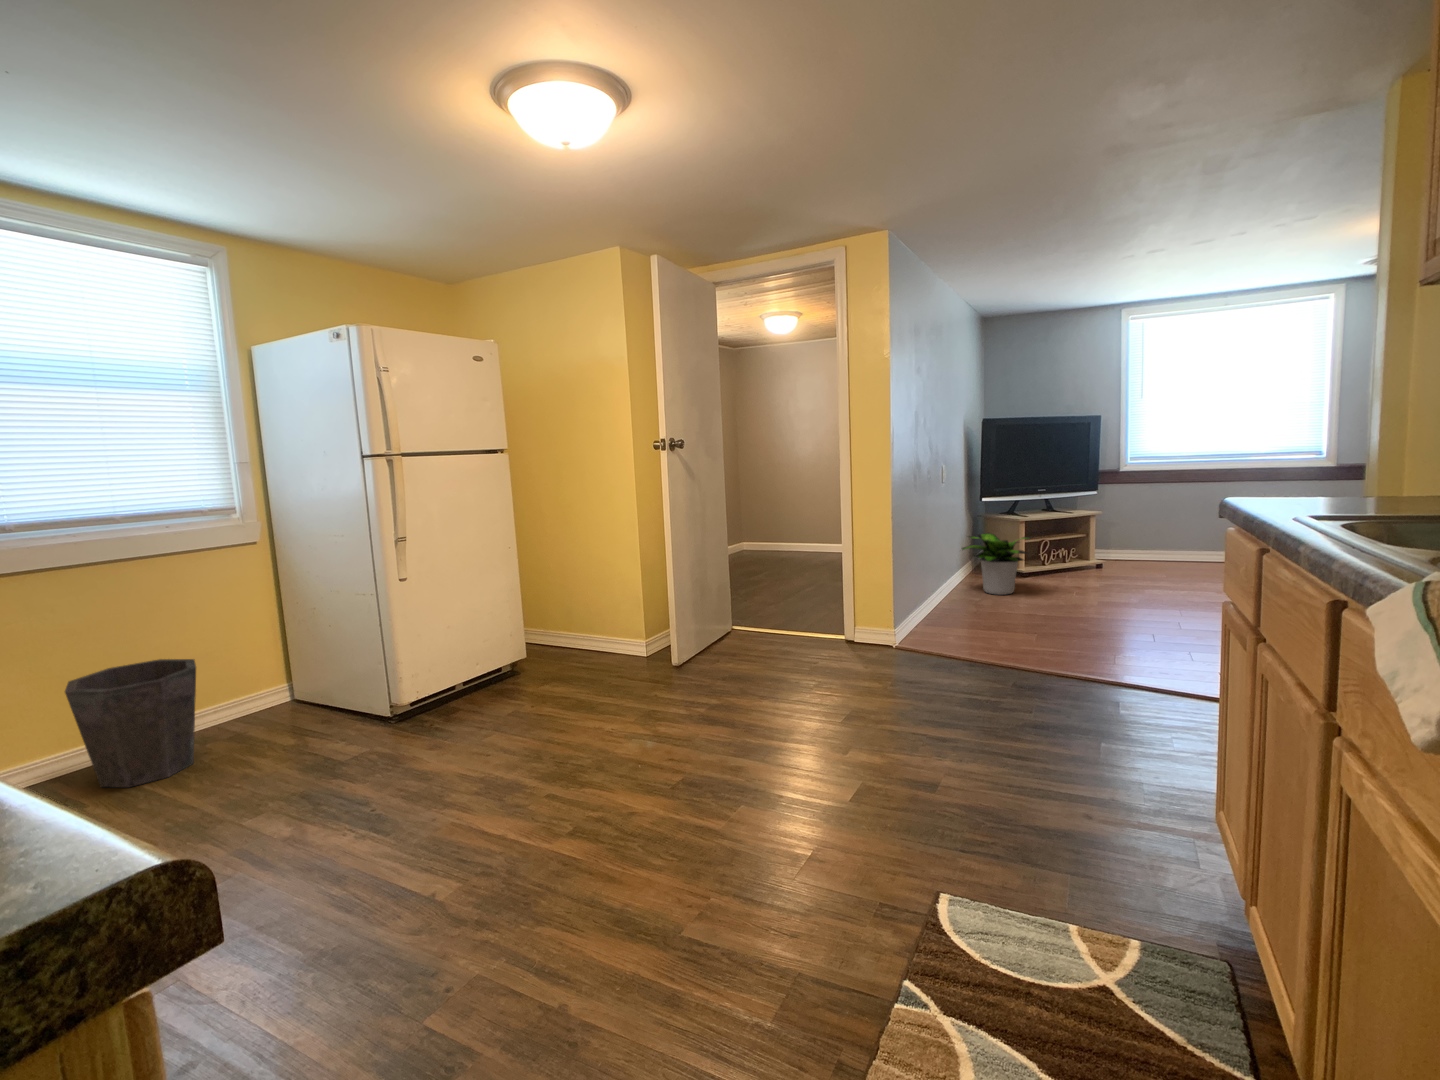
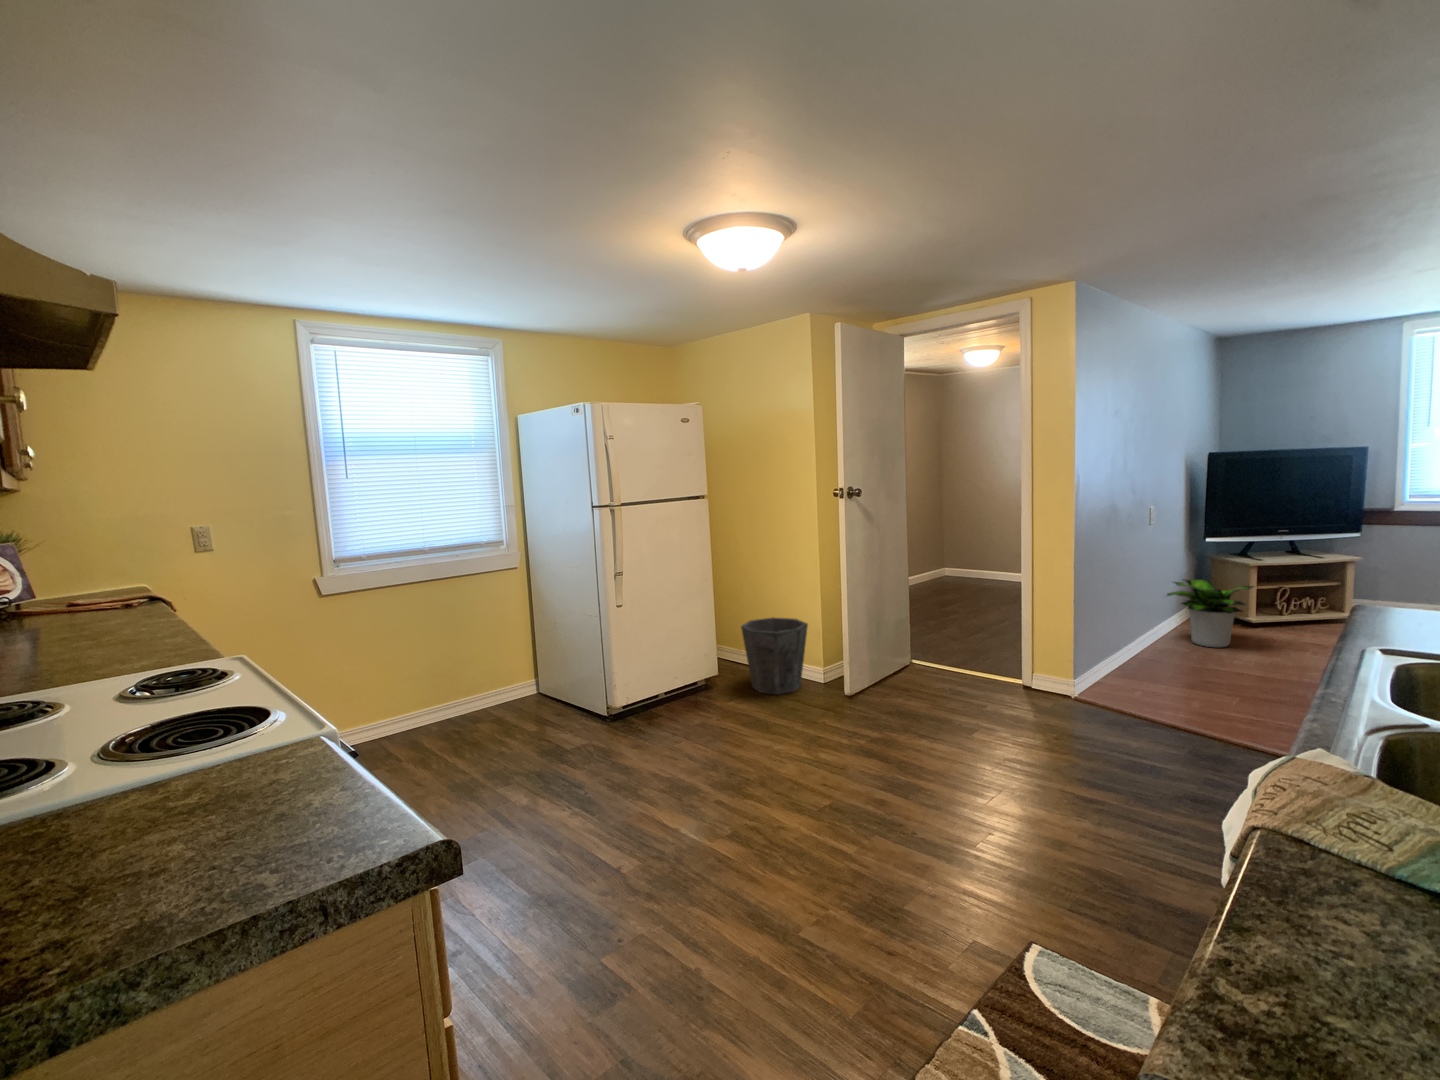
waste bin: present [65,659,196,788] -> present [741,617,808,694]

